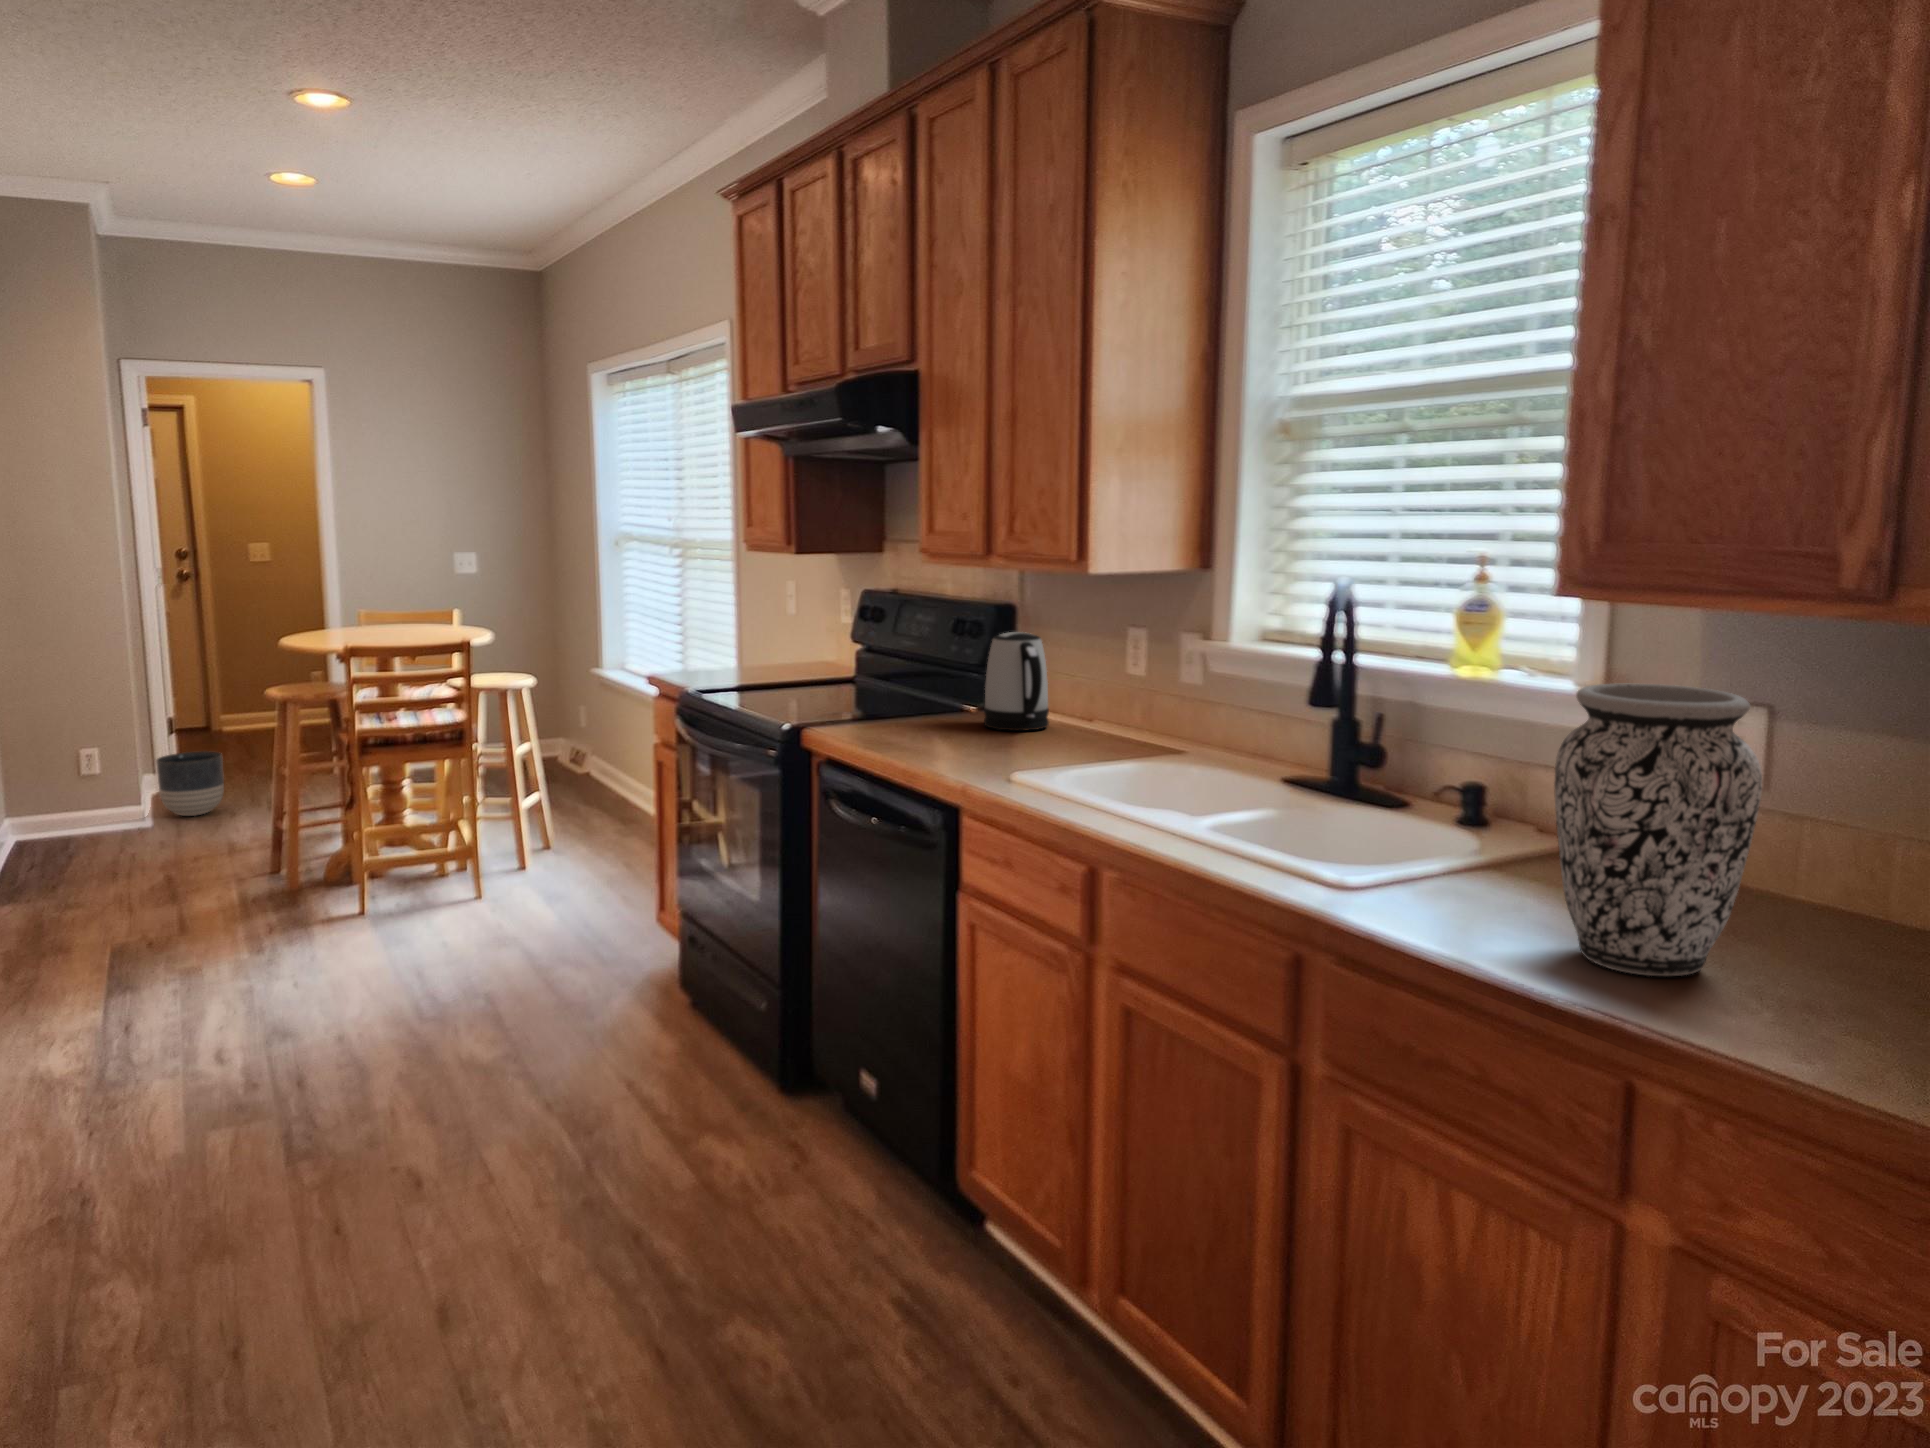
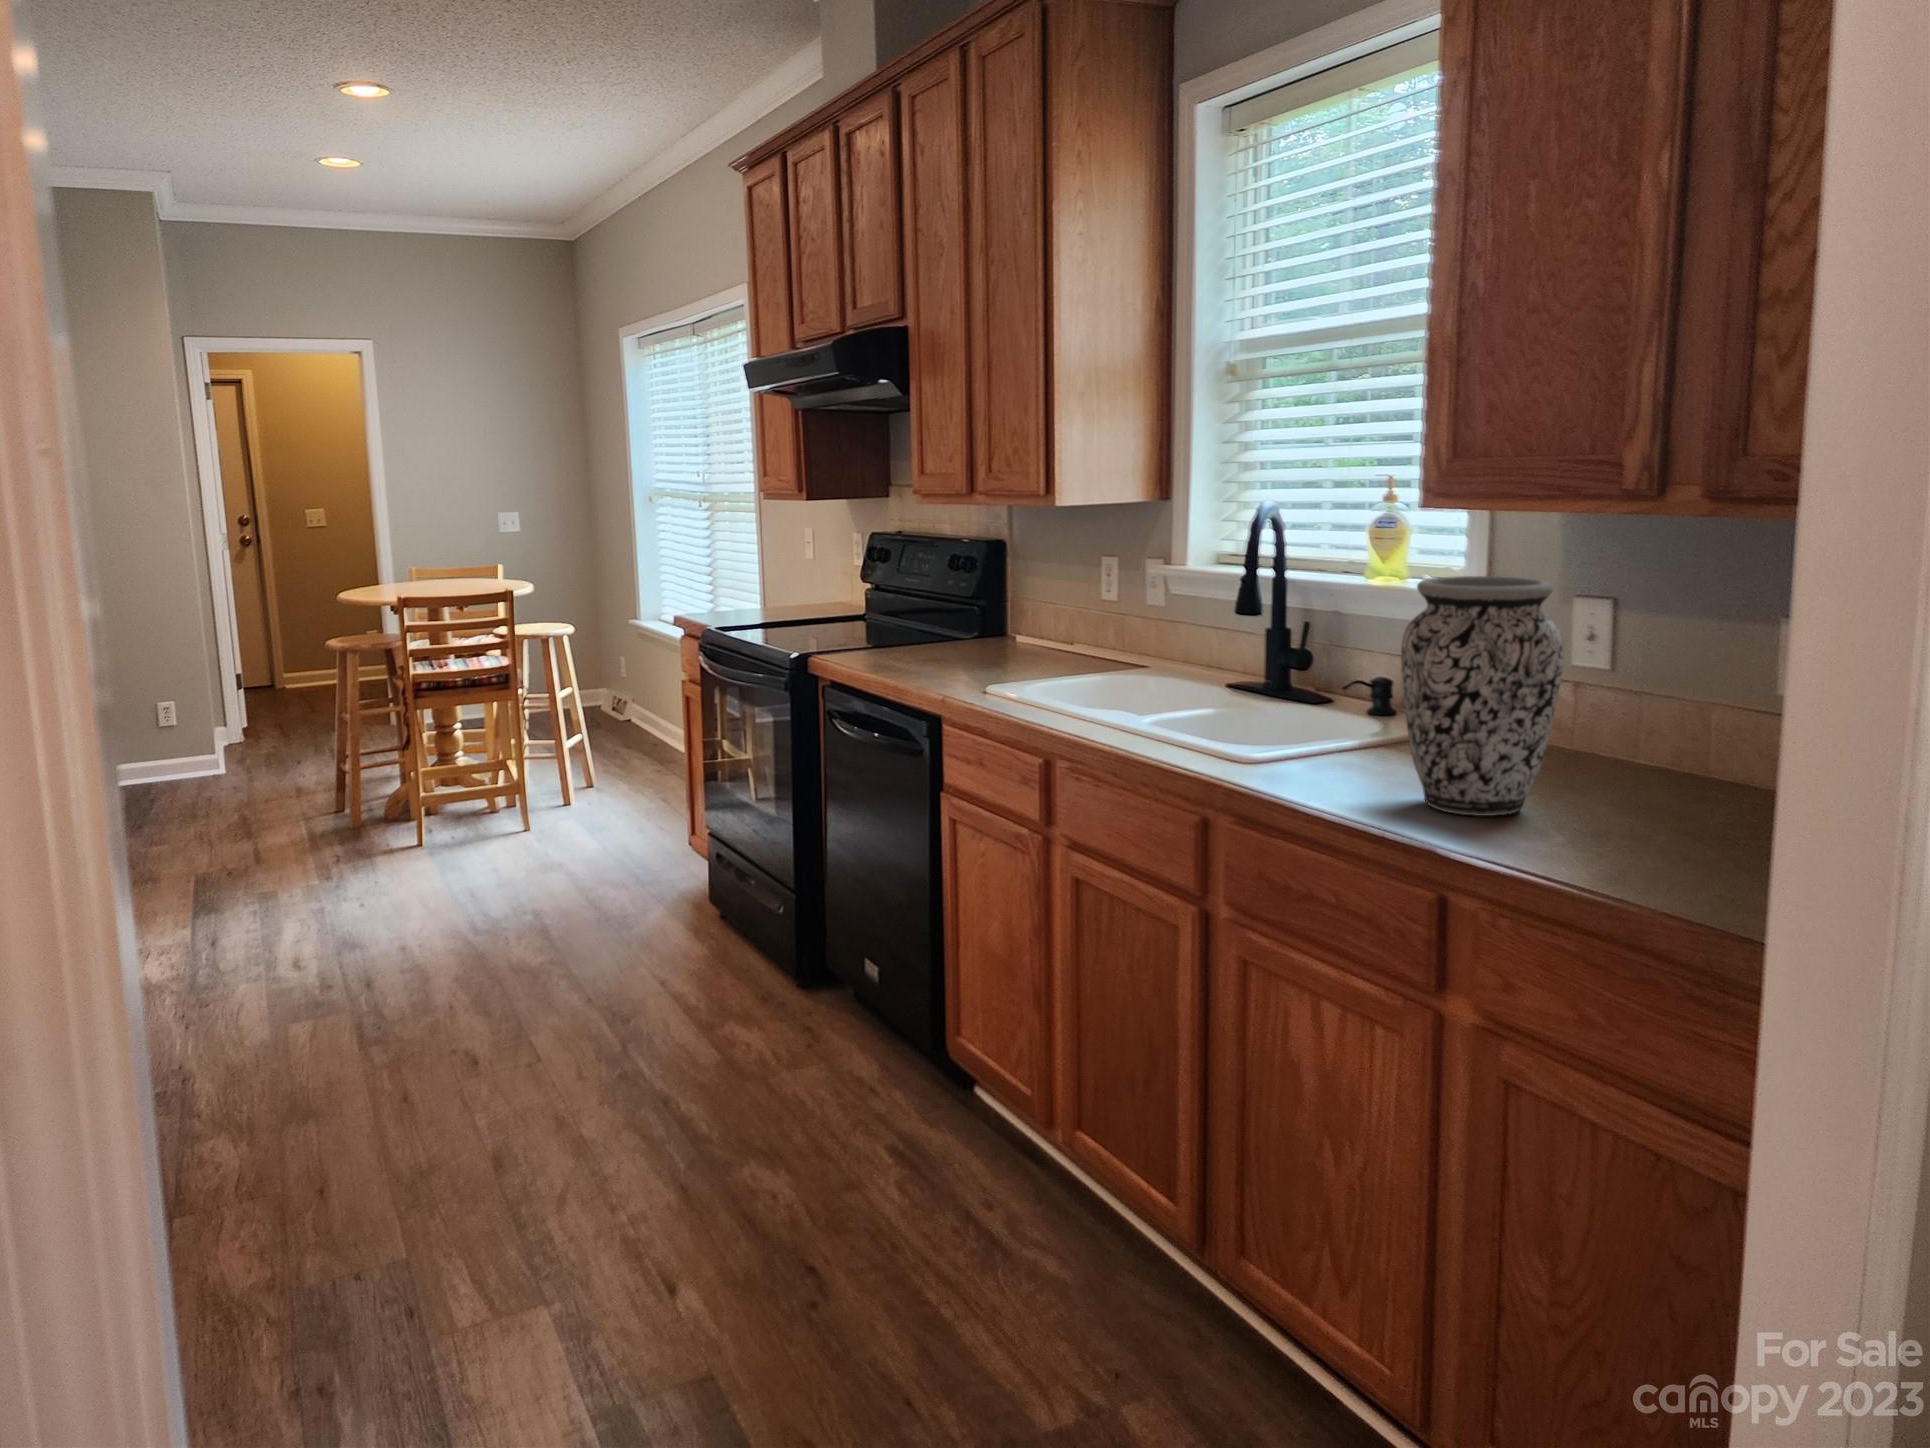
kettle: present [984,632,1049,731] -> none [973,565,1032,654]
planter: present [156,751,224,816] -> none [228,703,291,763]

